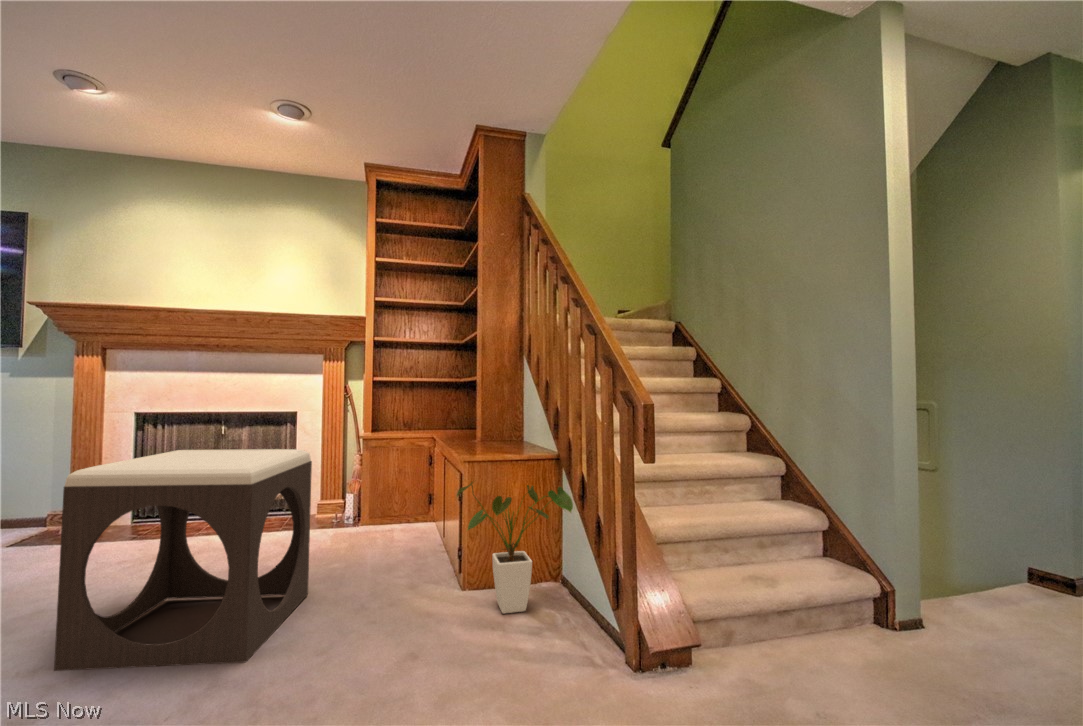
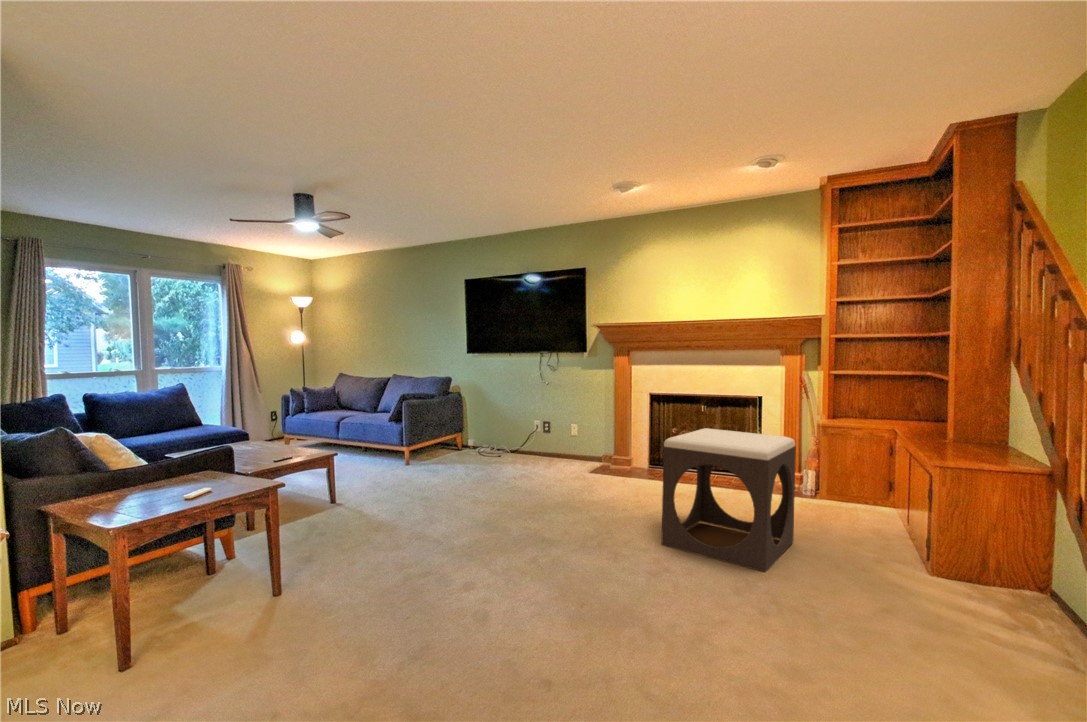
house plant: present [457,482,573,613] -> none [928,482,1066,607]

